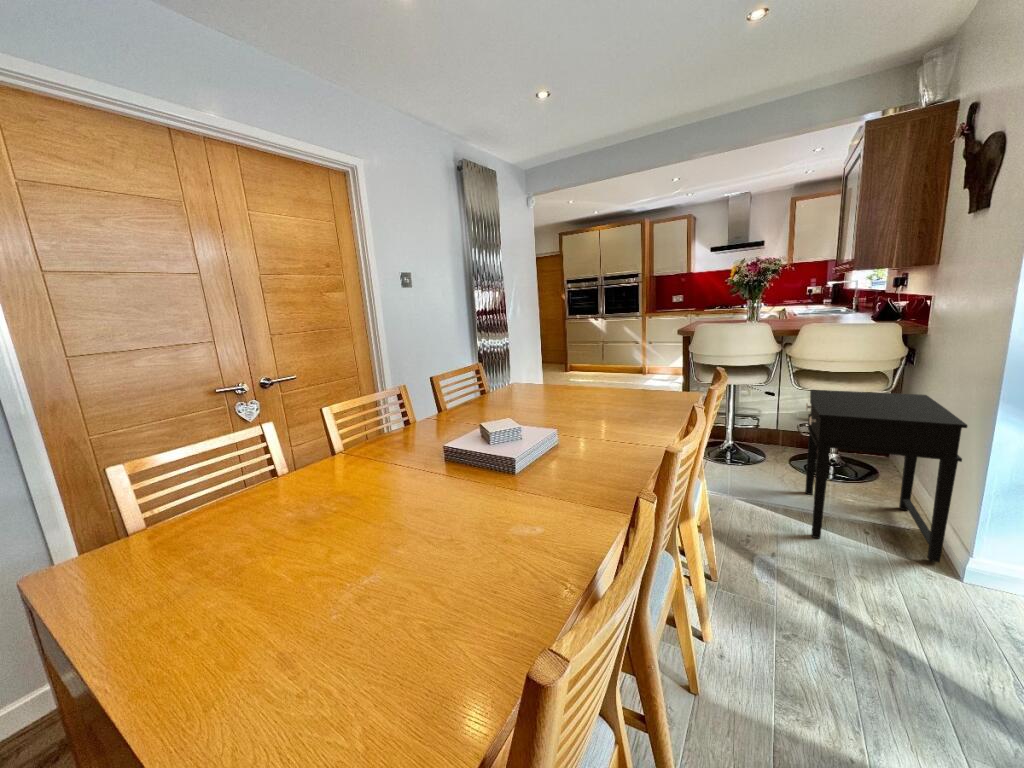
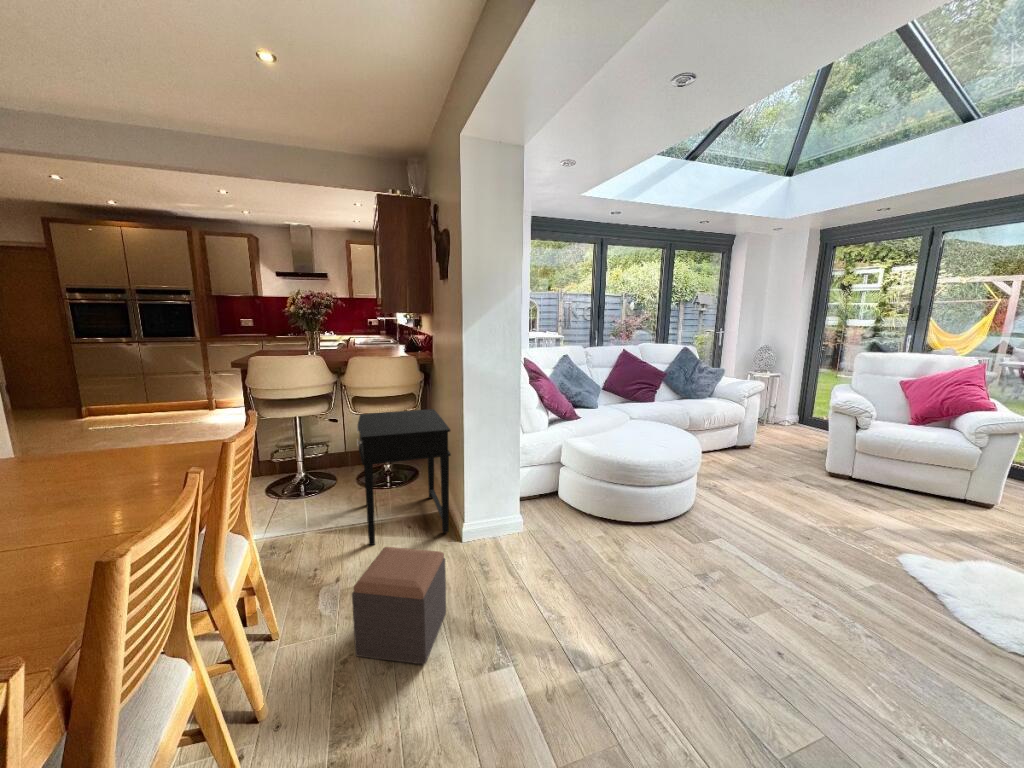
footstool: none [804,547,955,712] -> present [352,547,446,665]

